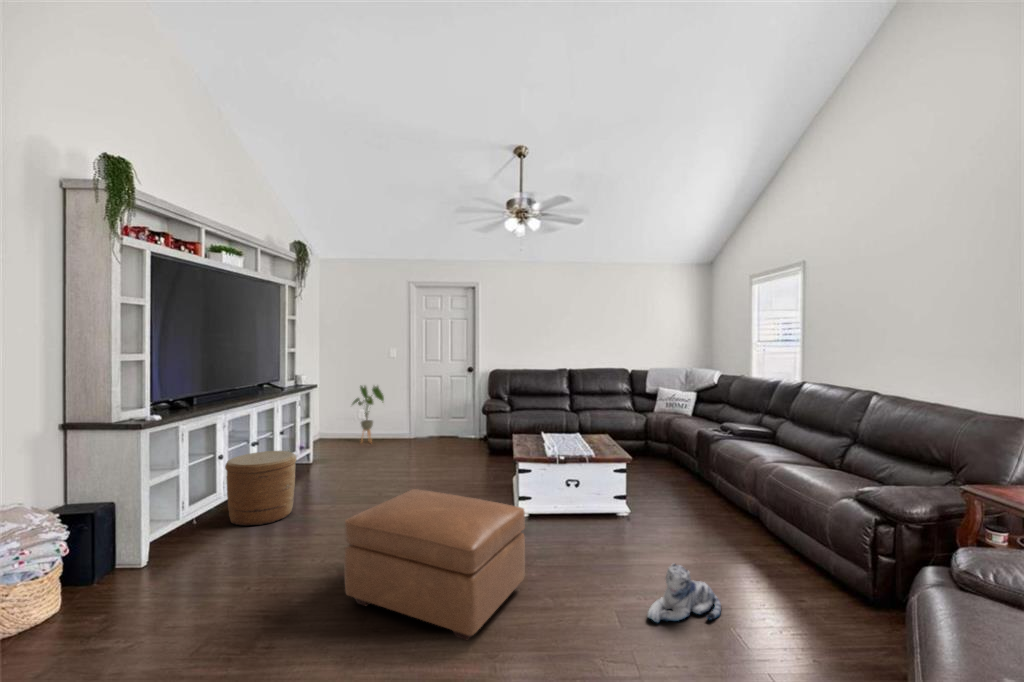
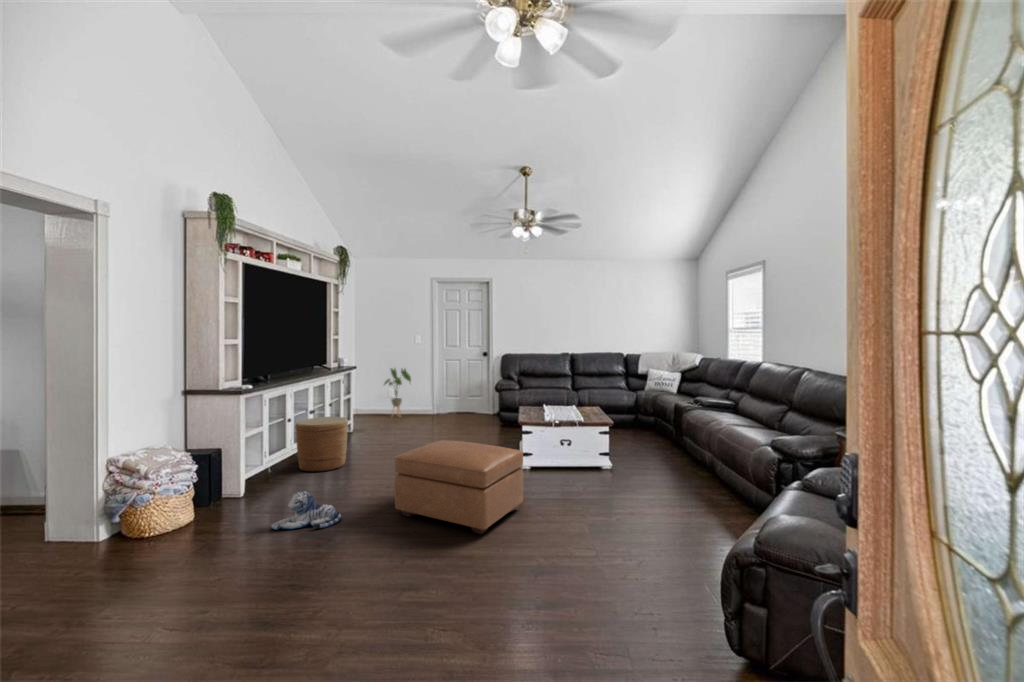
plush toy: present [647,563,721,622] -> present [271,490,341,530]

